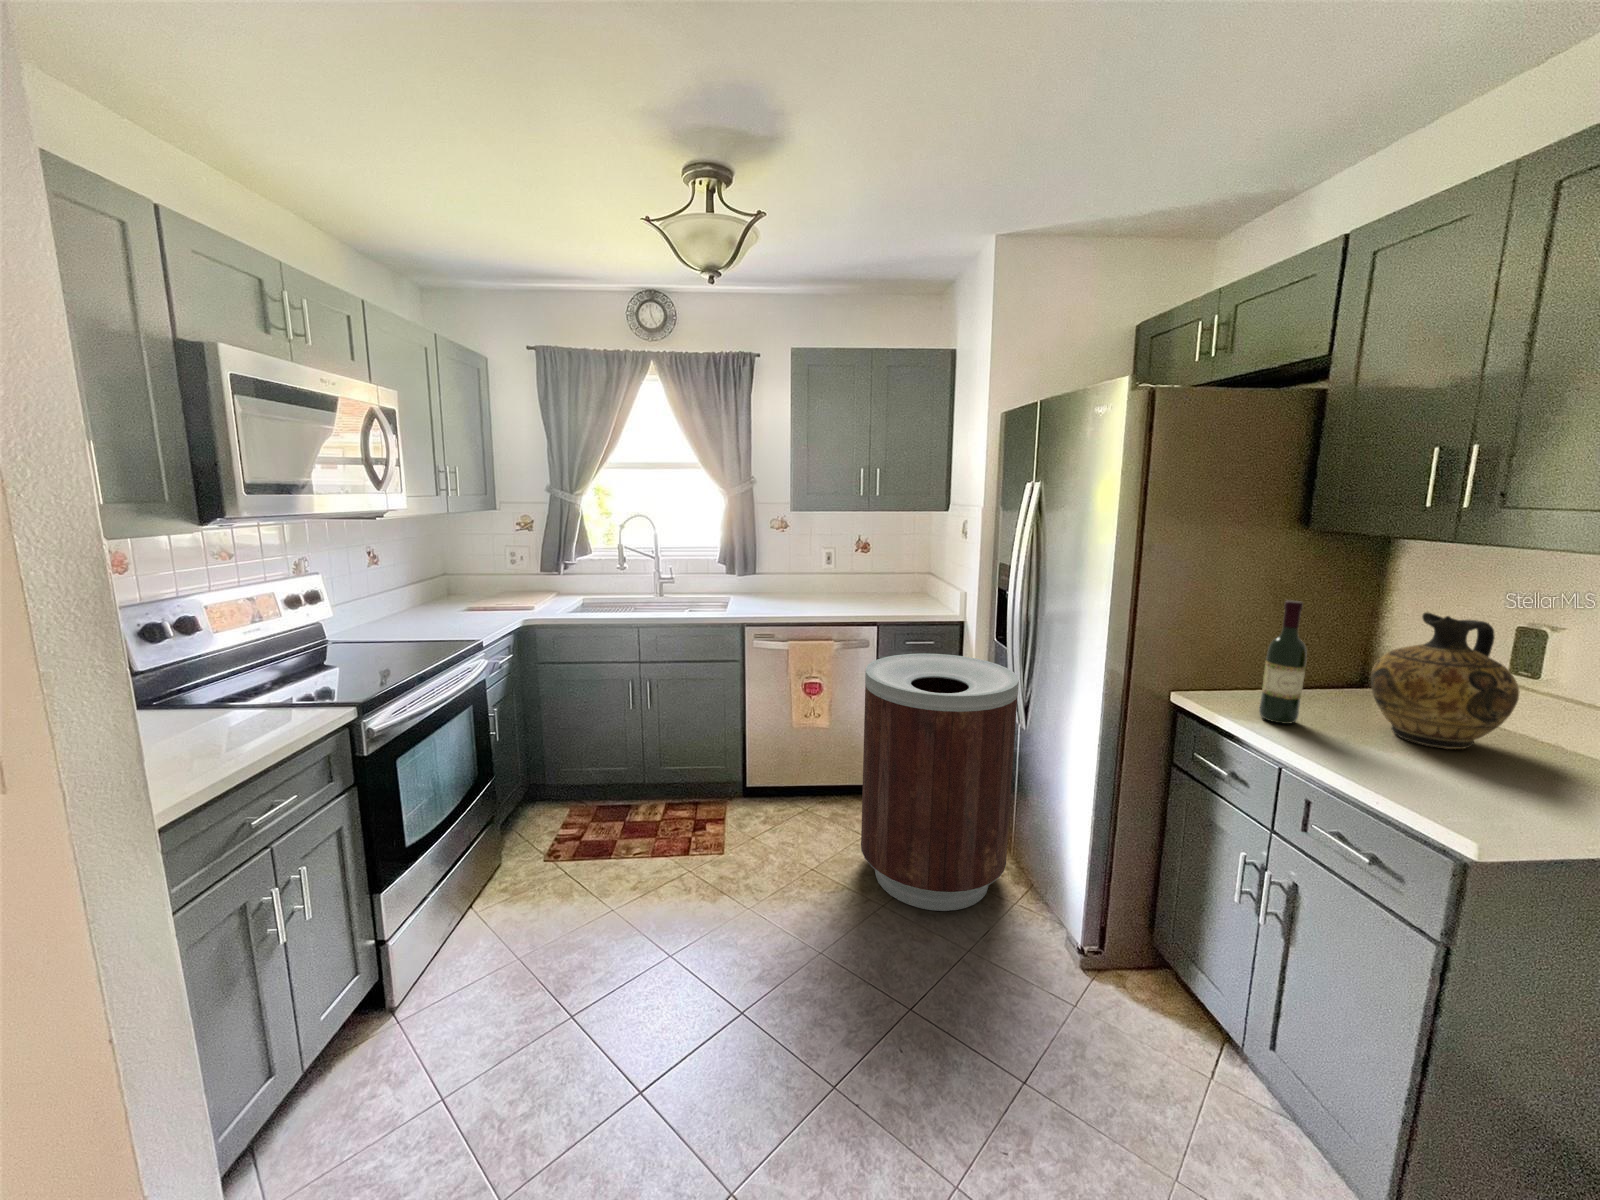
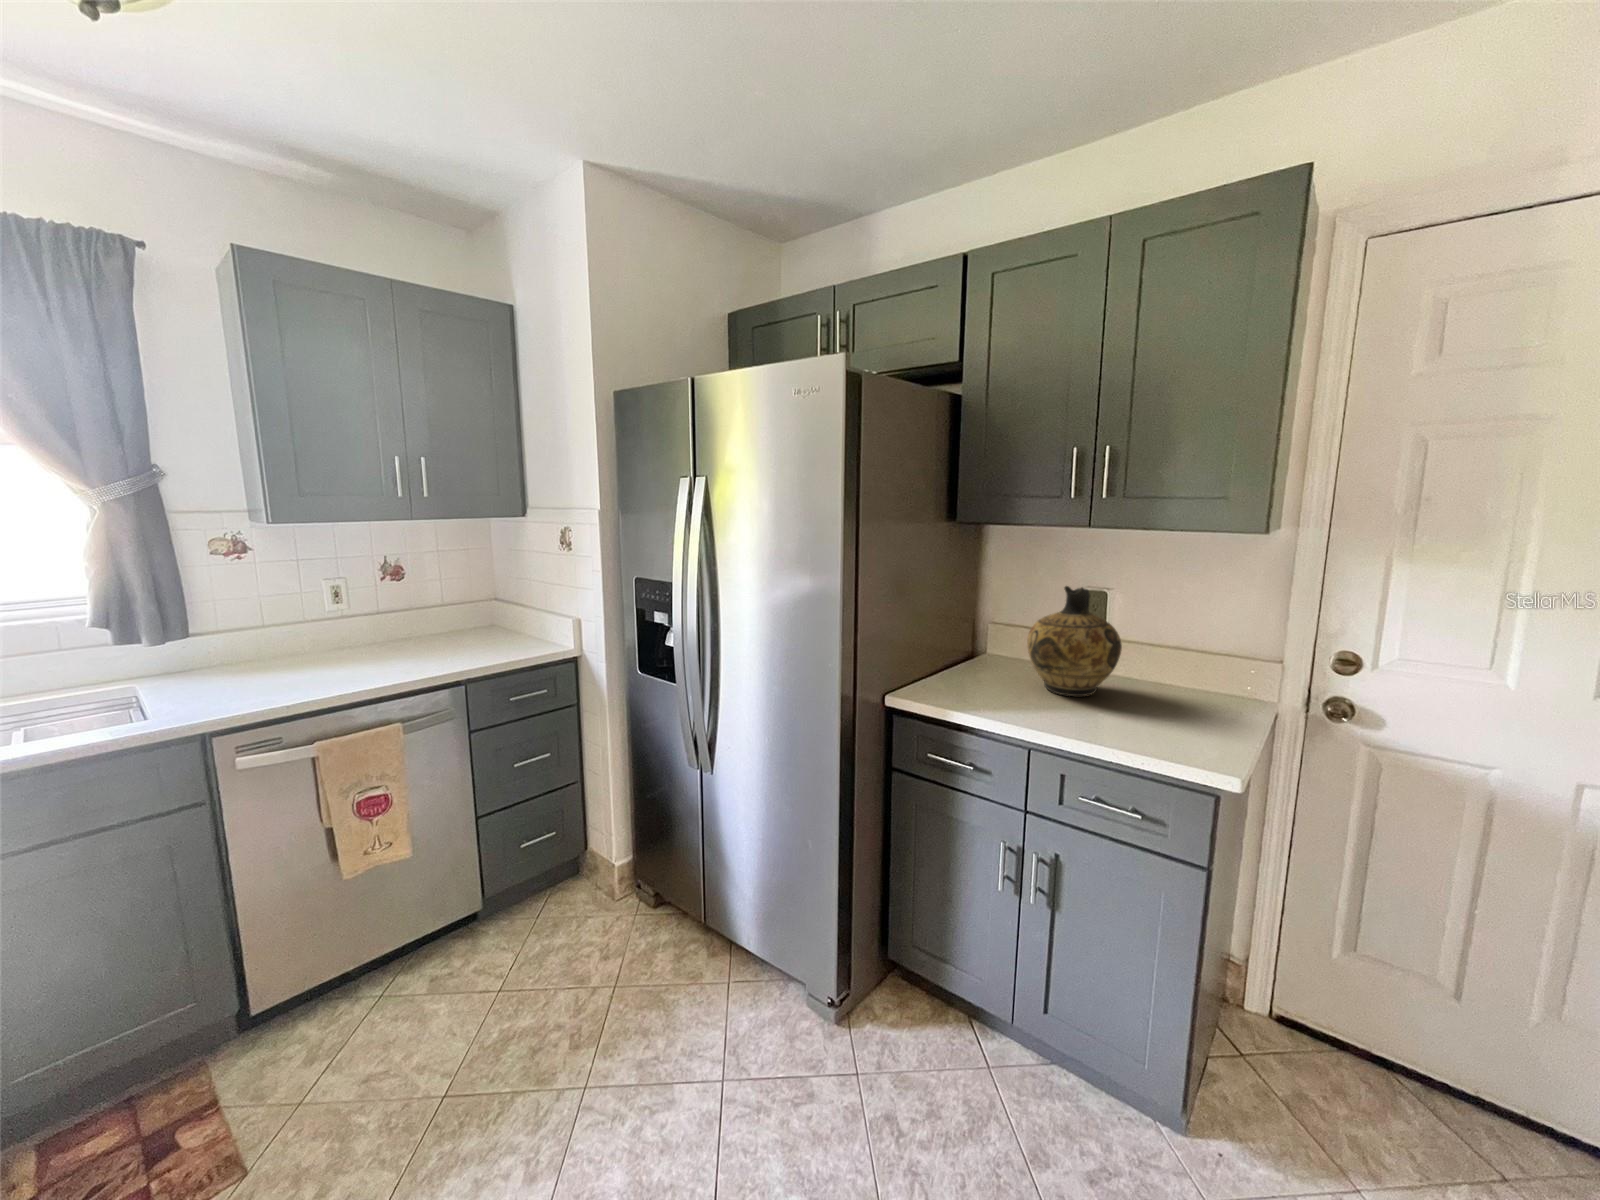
wine bottle: present [1259,600,1307,724] -> none [969,587,1003,704]
trash can: present [861,654,1019,911] -> none [499,701,715,1065]

